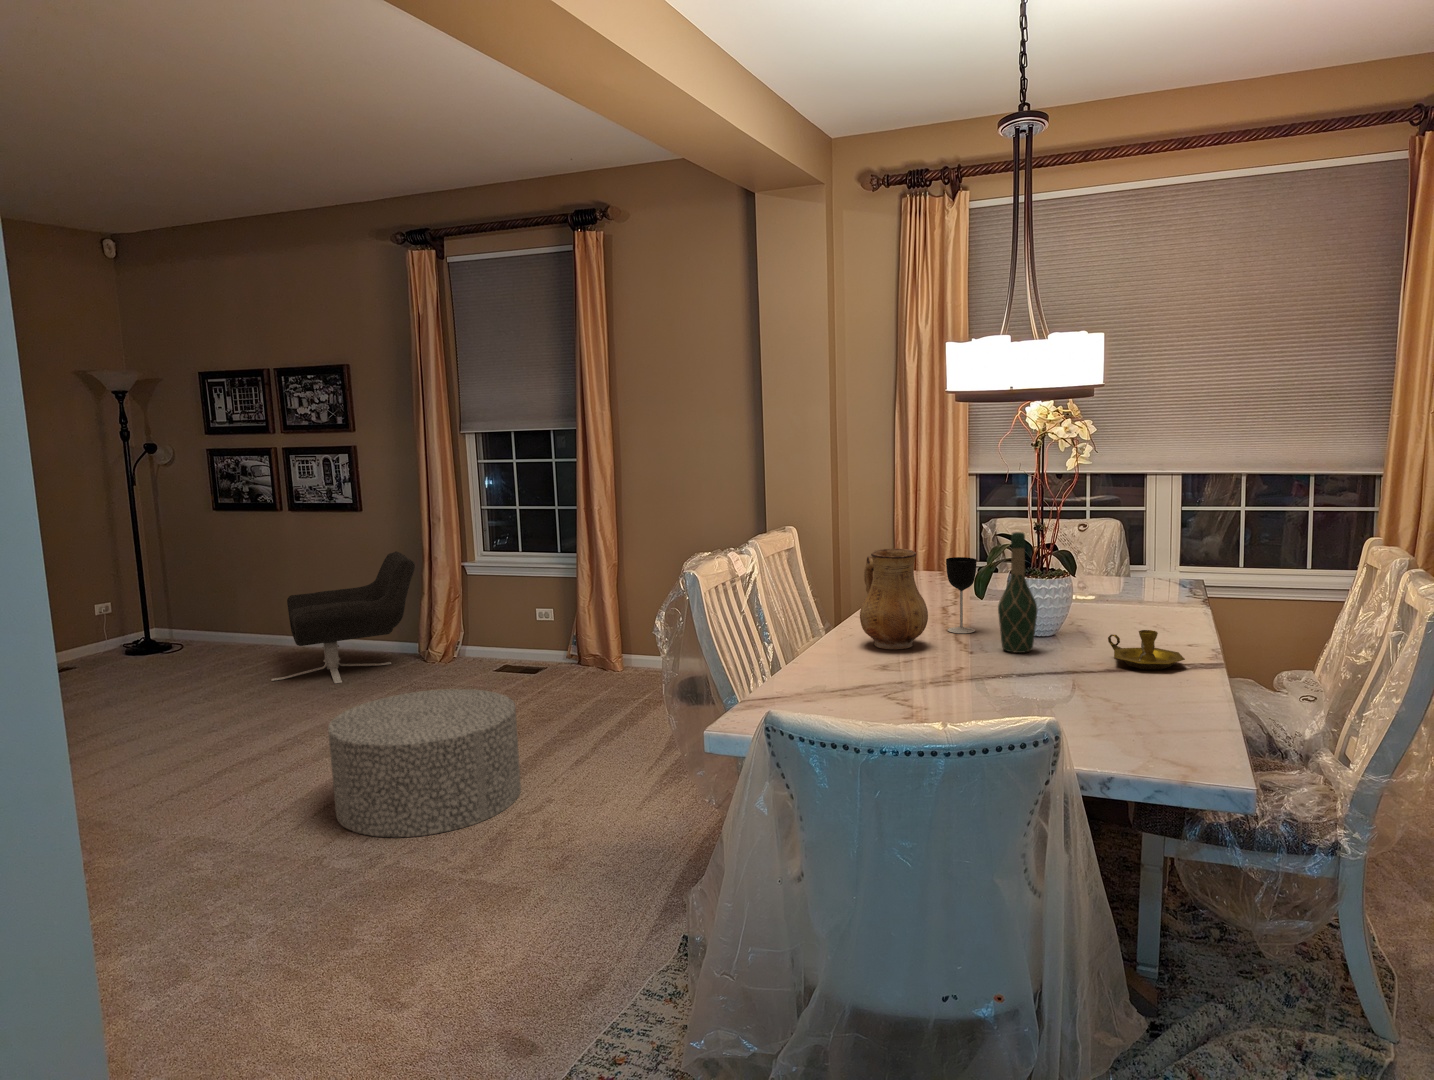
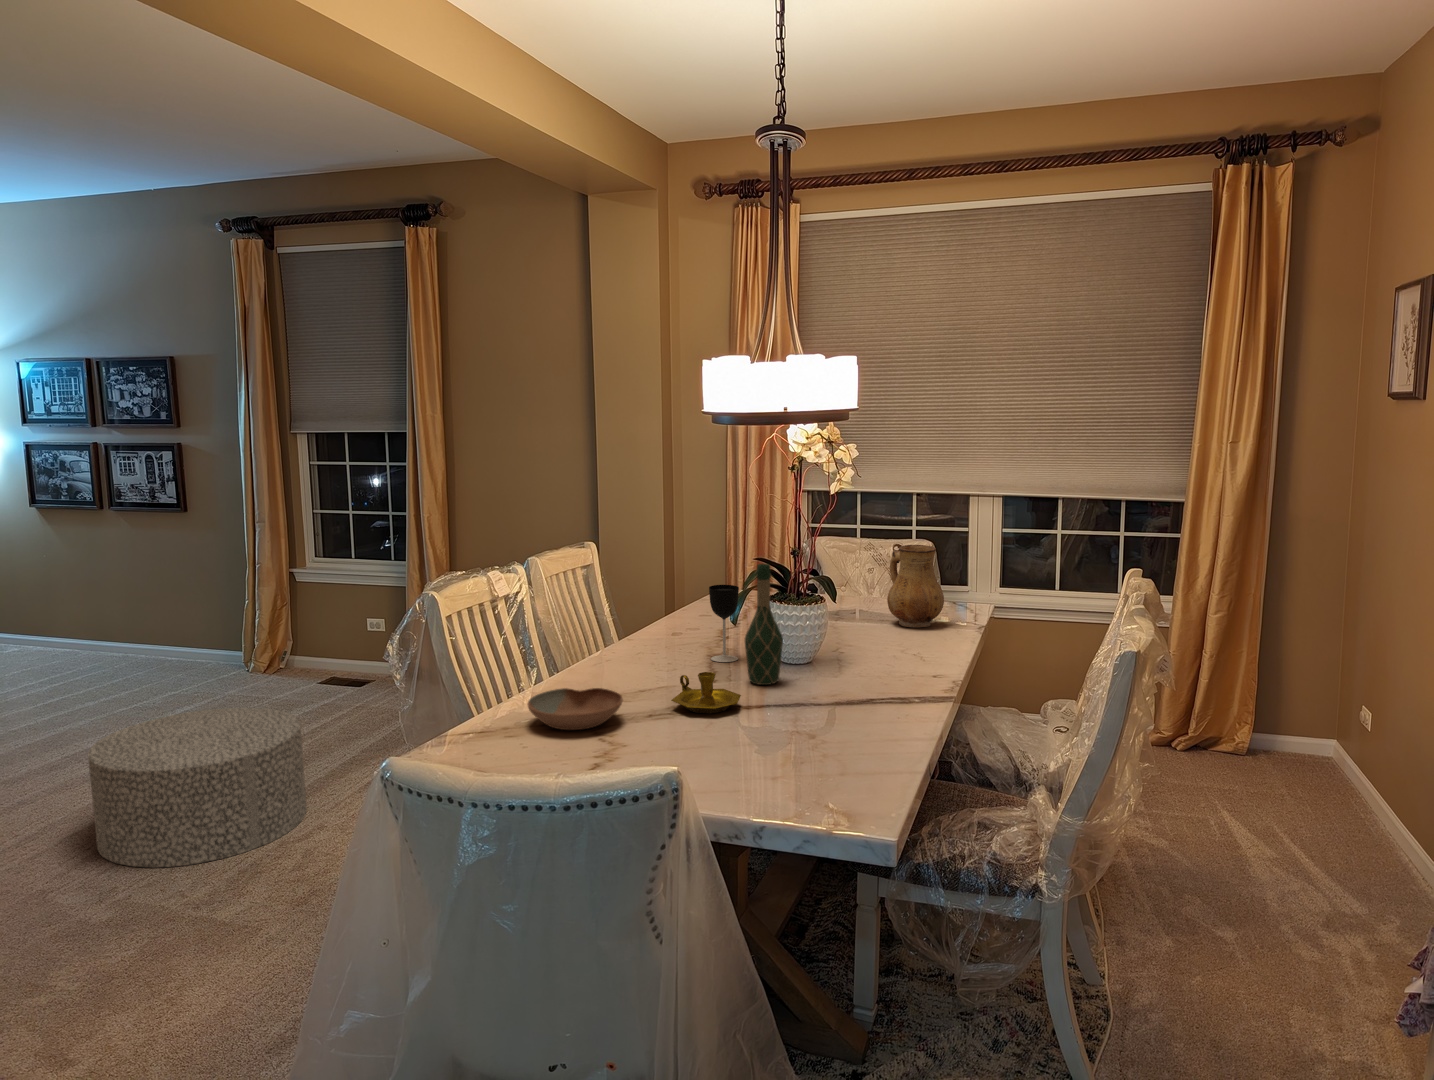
ceramic pitcher: present [860,549,928,649] -> present [887,545,944,627]
lounge chair: present [271,551,415,683] -> none [76,556,238,696]
candlestick: present [1108,630,1185,670] -> present [671,672,741,714]
bowl: none [809,654,903,693] -> present [528,688,623,730]

